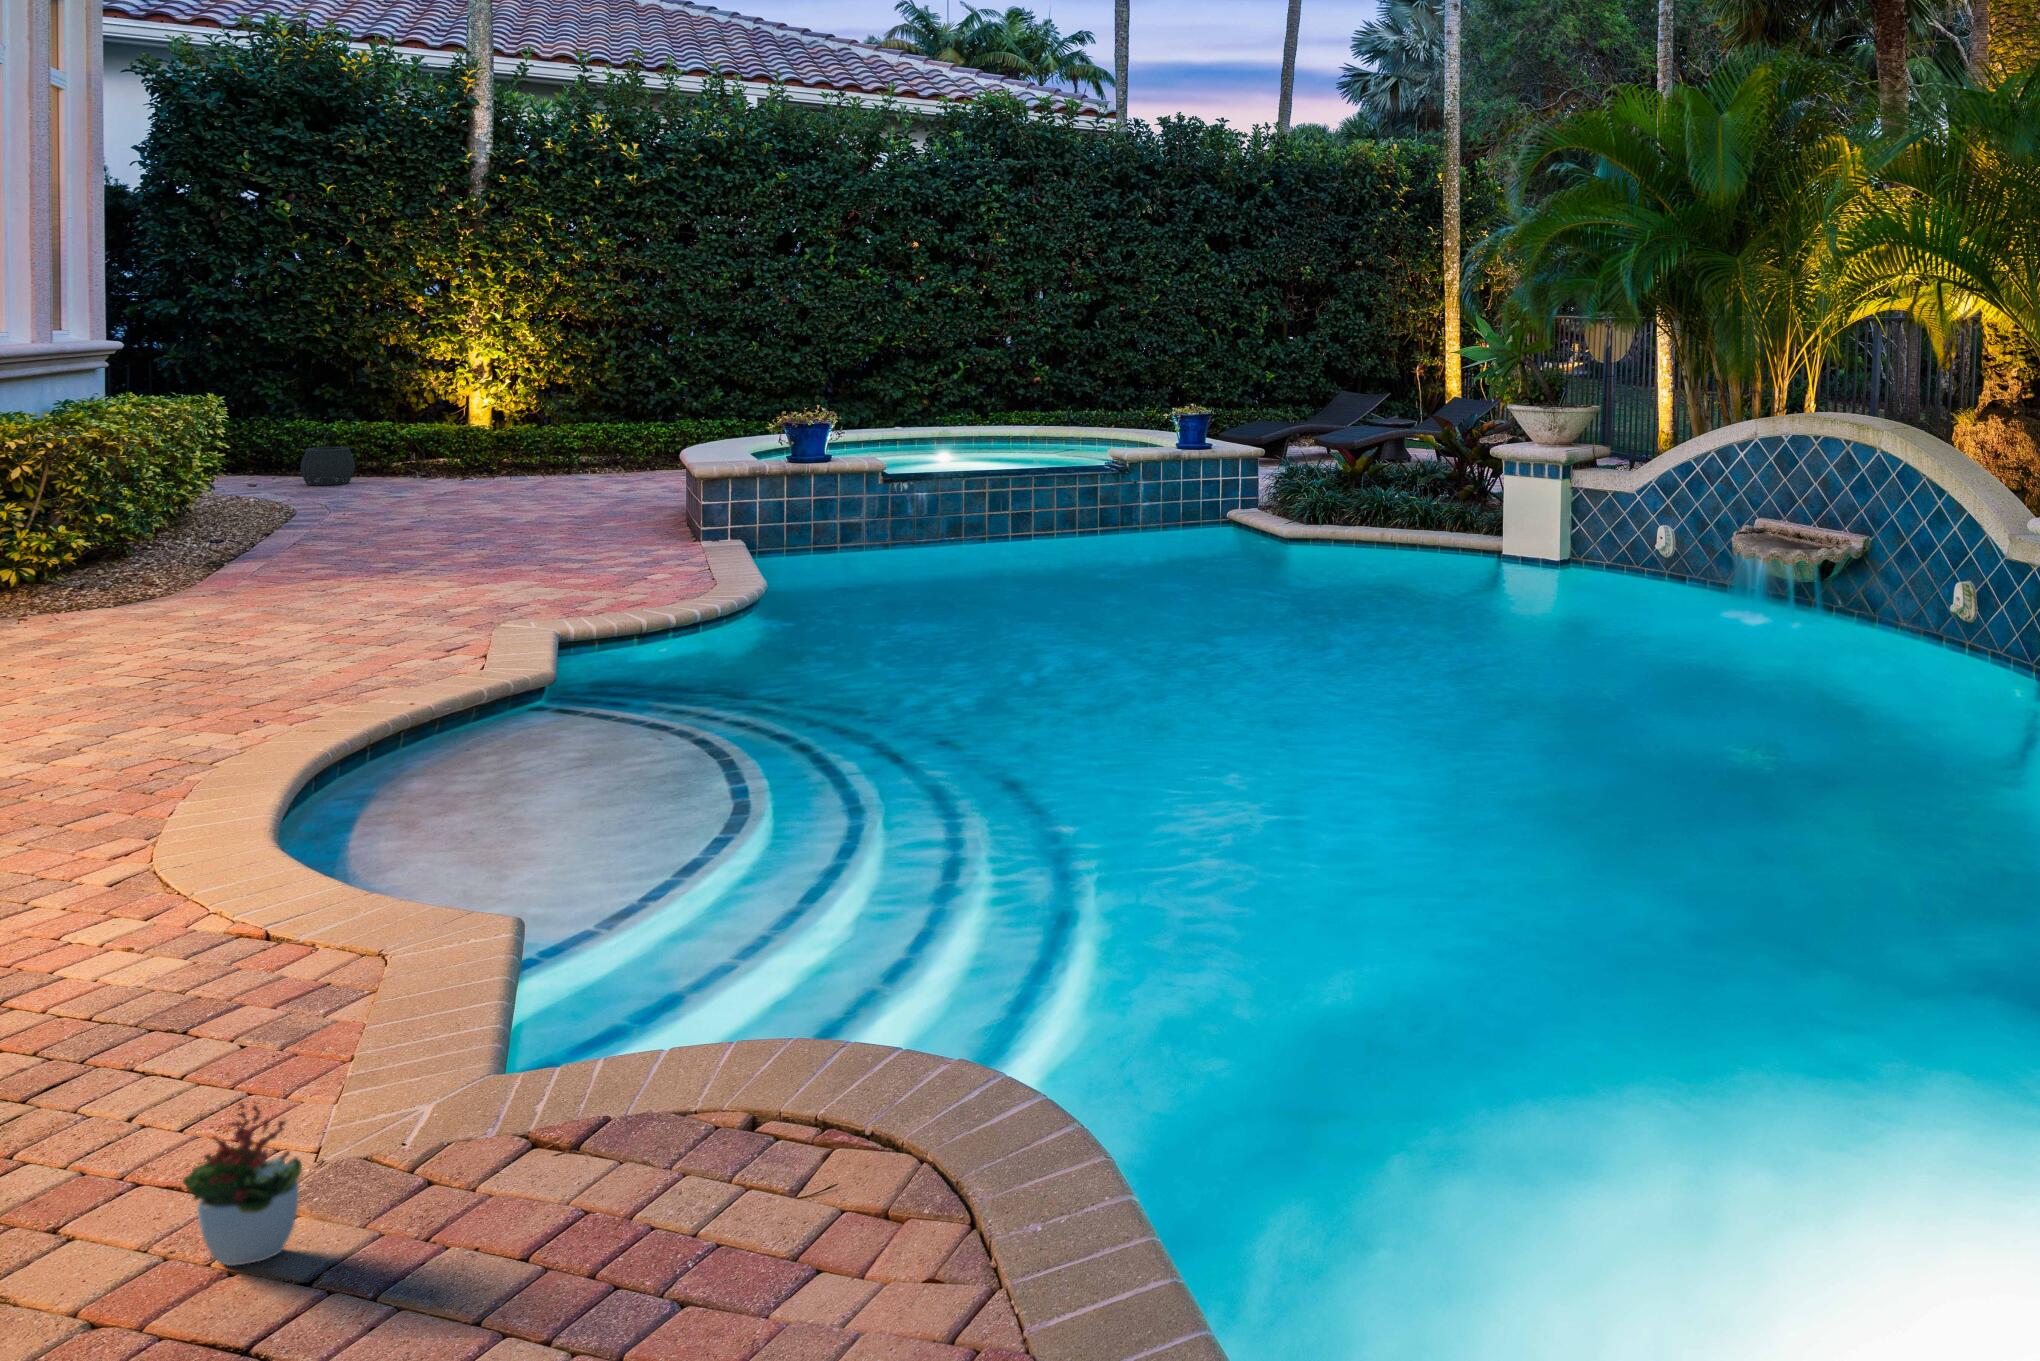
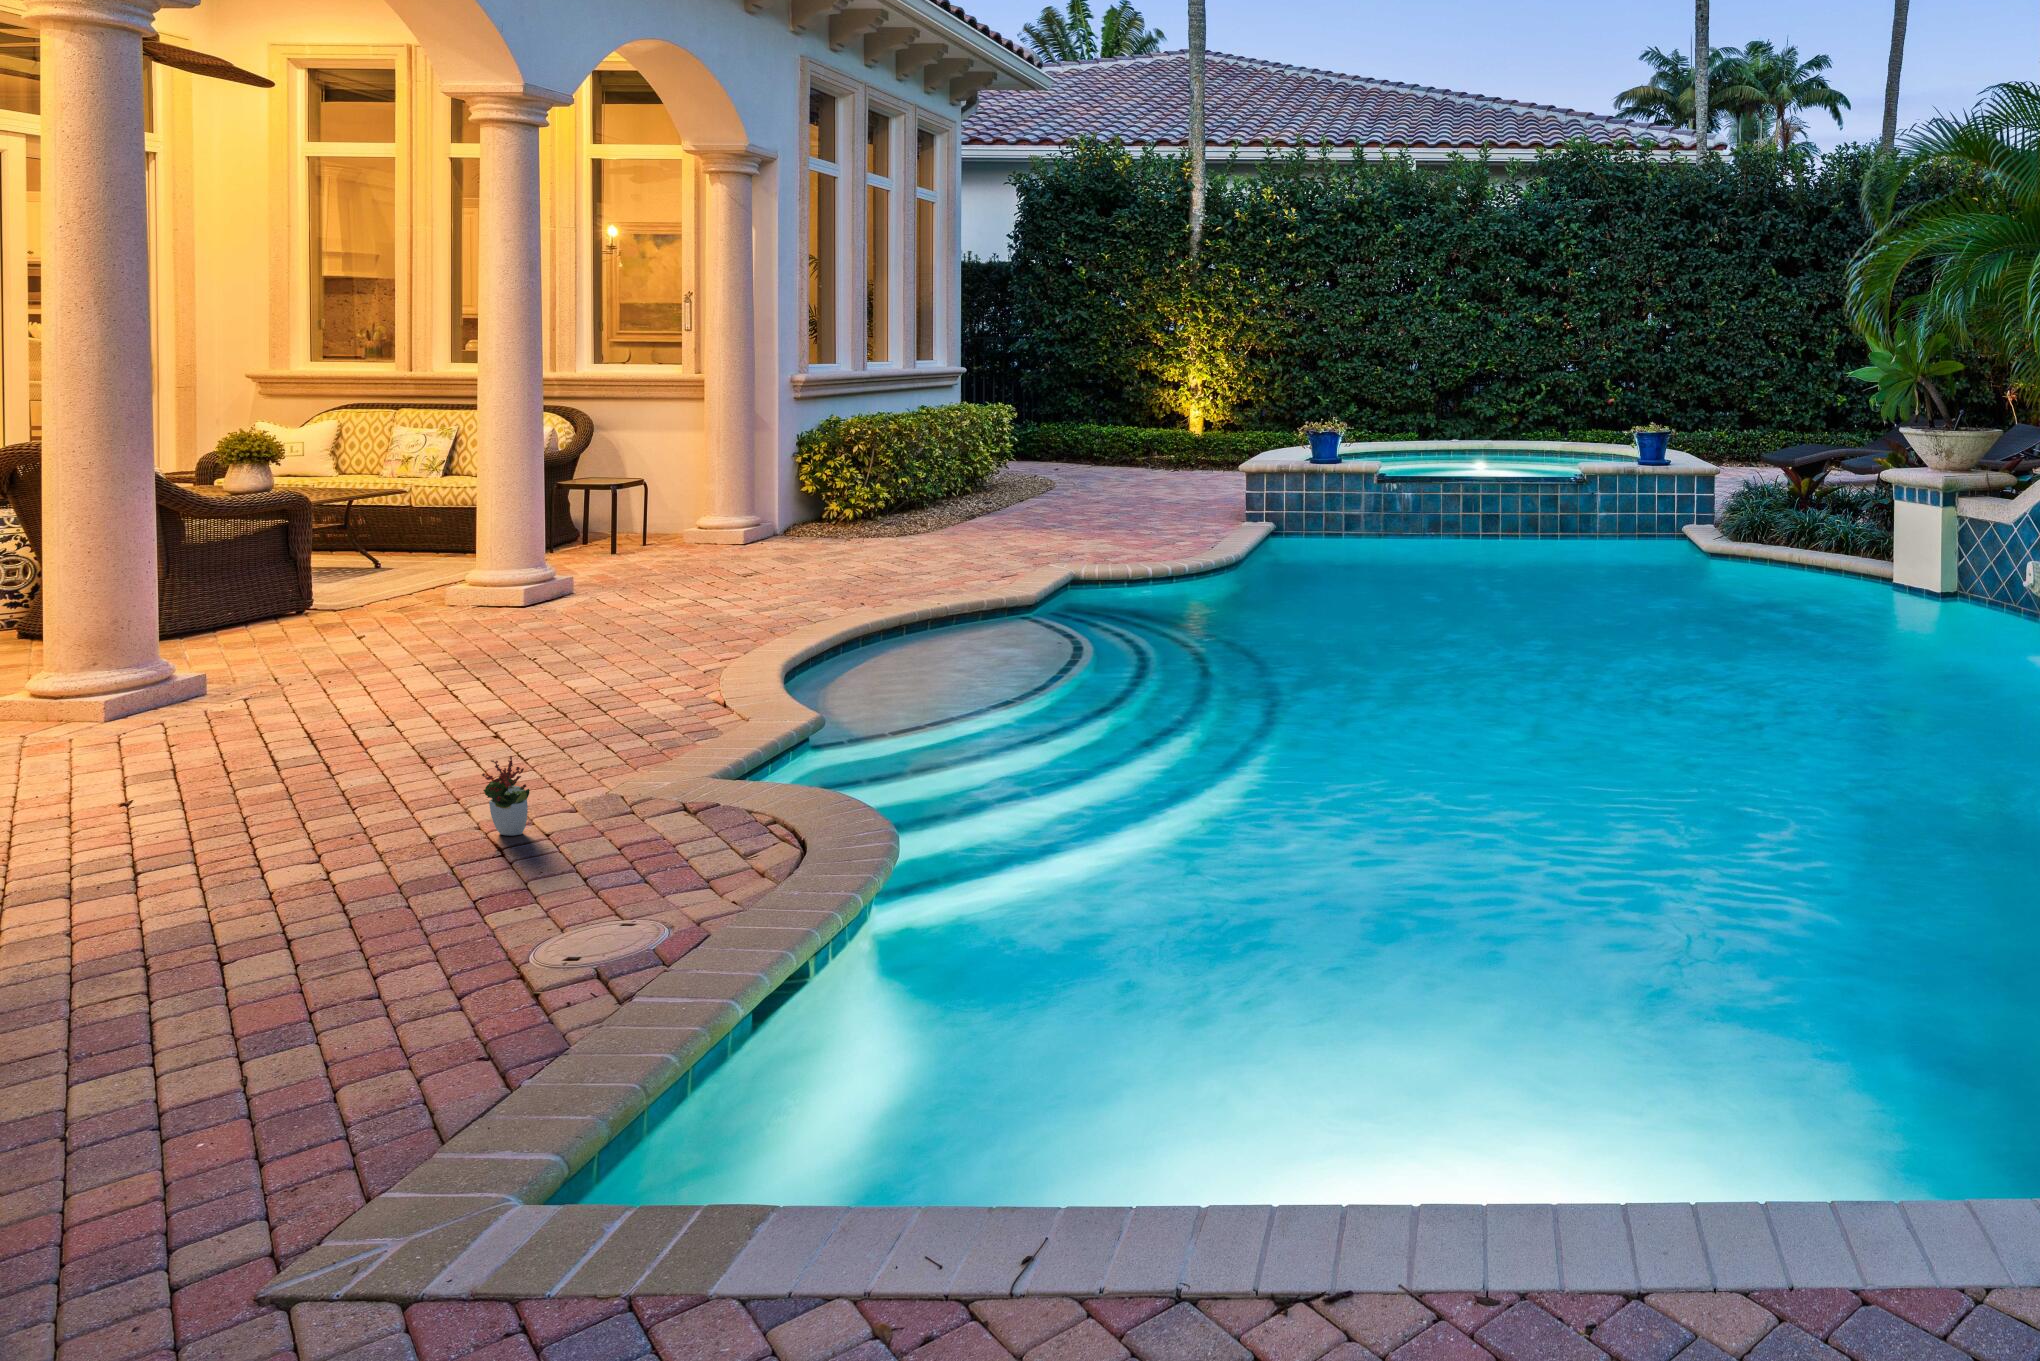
woven basket: present [301,447,355,486] -> none [1078,444,1110,472]

